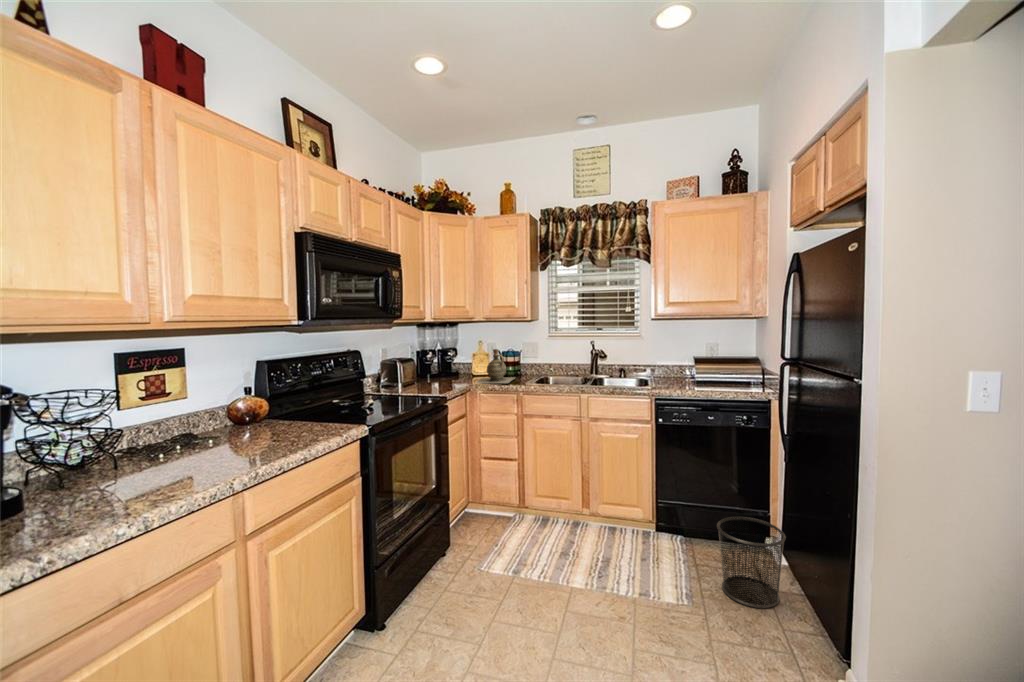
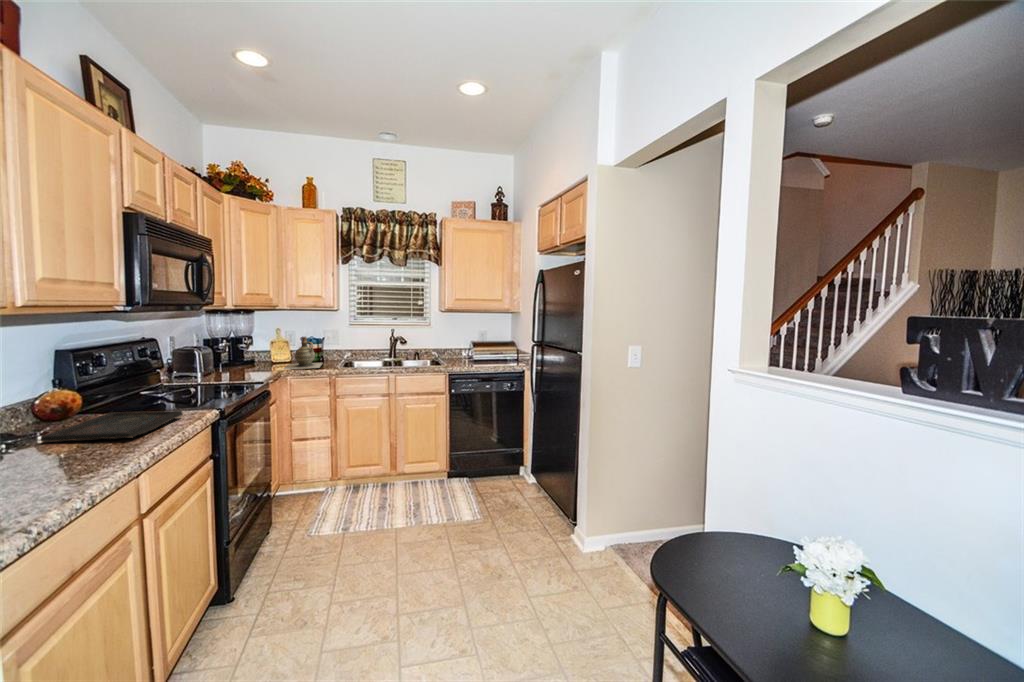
tray: none [205,420,331,451] -> present [41,410,183,442]
waste bin: present [717,517,786,608] -> none [497,452,538,510]

